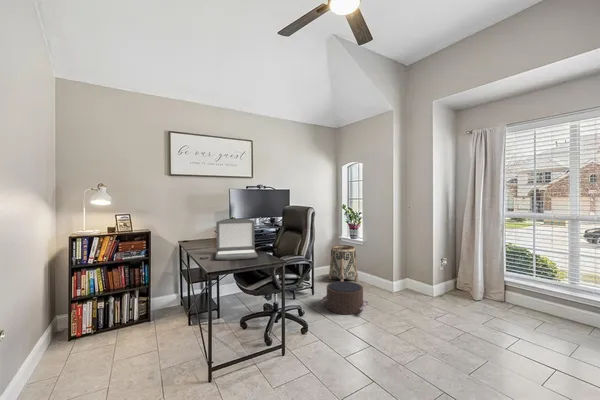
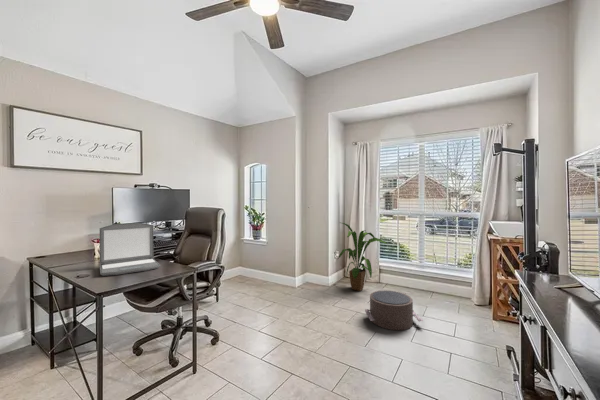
house plant: none [443,225,515,308] -> present [339,223,387,291]
basket: present [329,245,358,281] -> none [232,246,261,286]
pouf: present [320,281,368,315] -> present [365,291,423,330]

